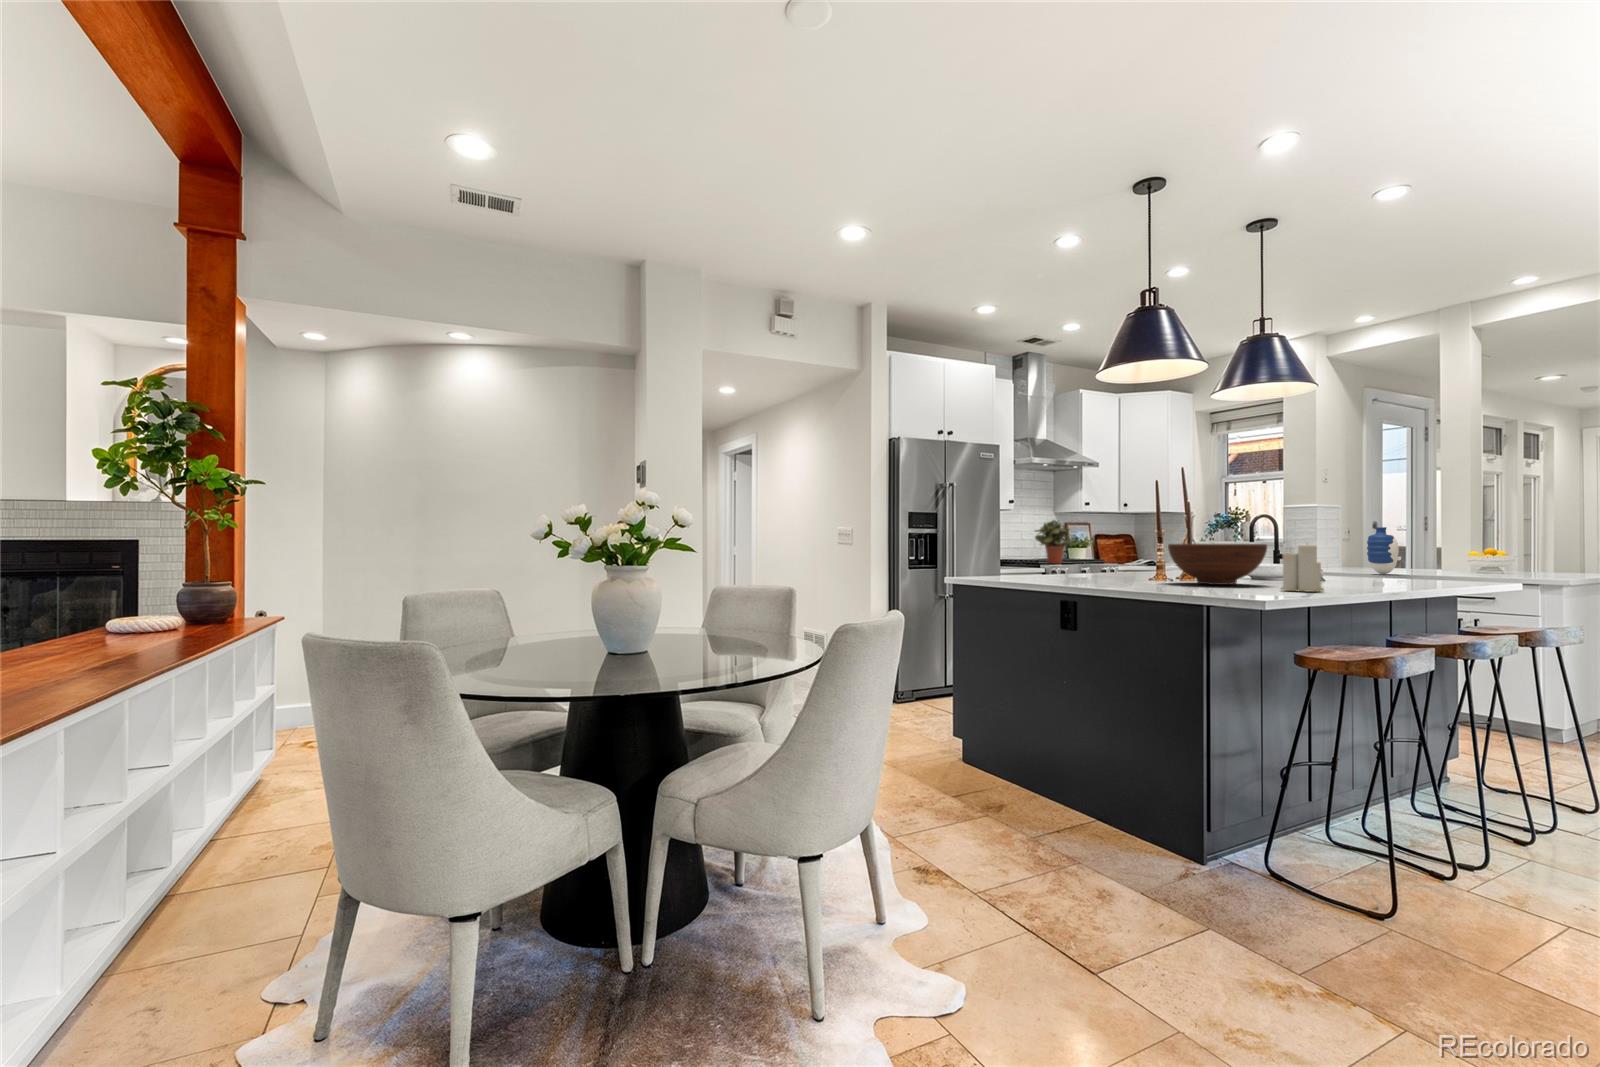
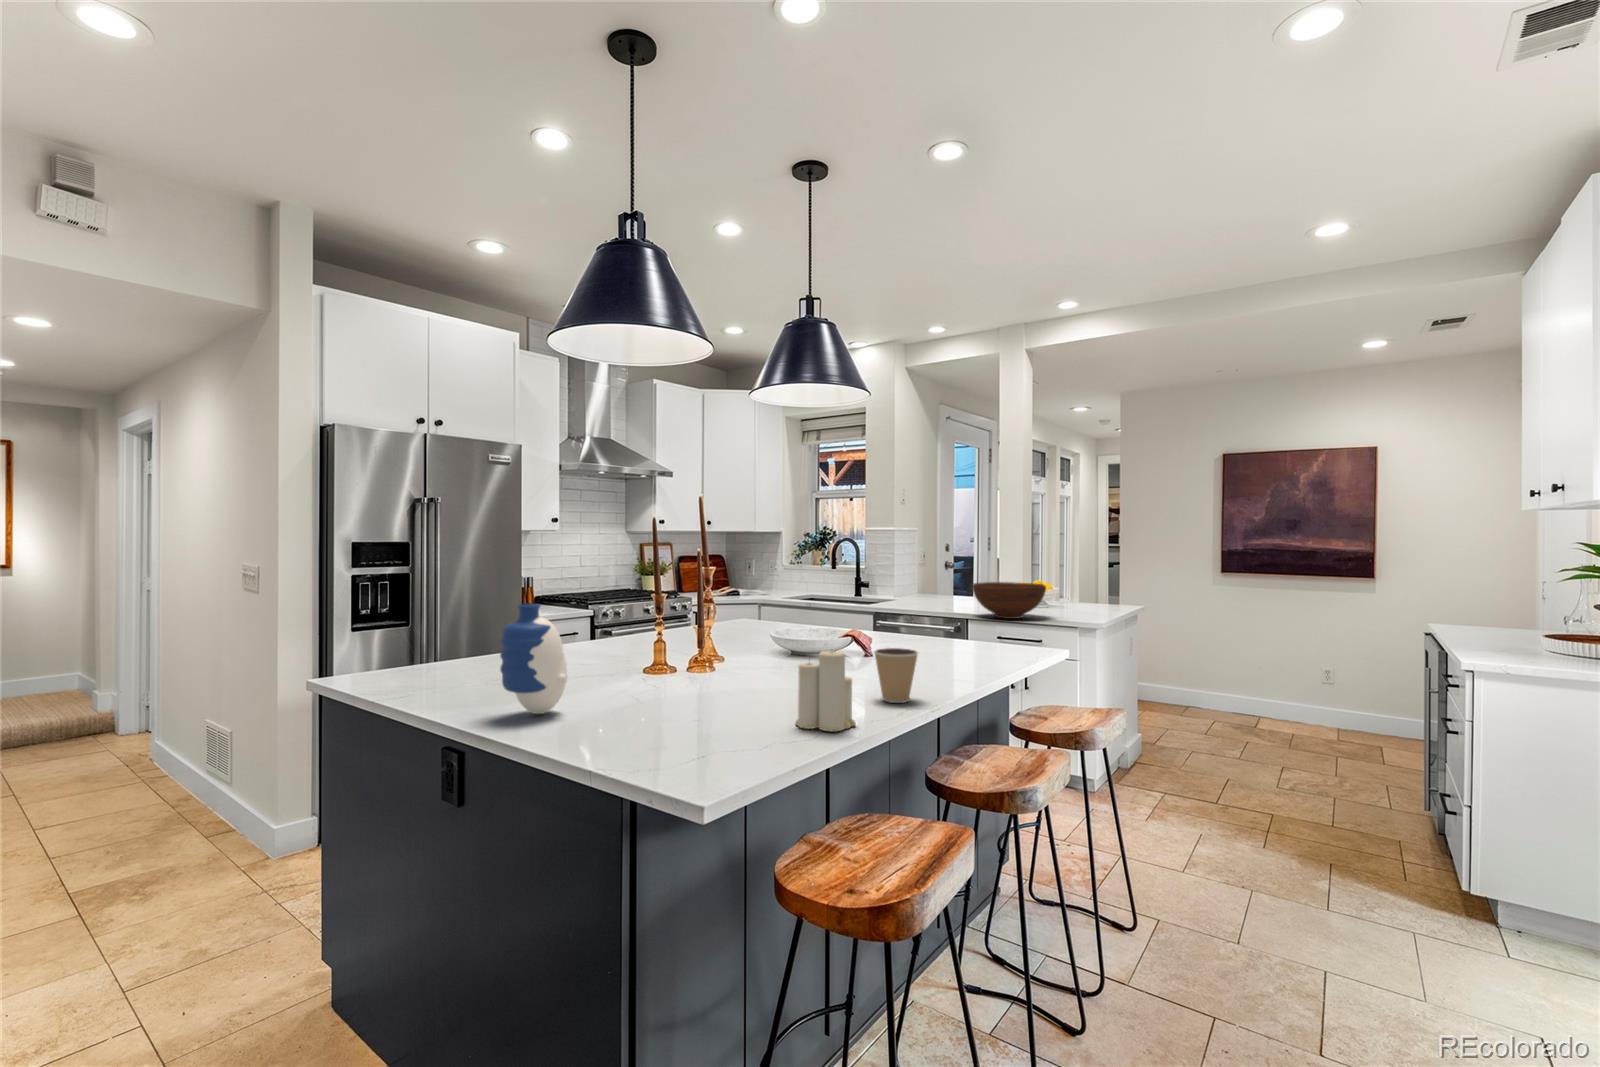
potted plant: present [1035,520,1074,564] -> none [588,543,644,599]
vase: present [1367,527,1401,574] -> present [500,604,568,714]
fruit bowl: present [1168,544,1267,585] -> present [972,582,1046,619]
coffee cup: none [1331,556,1367,589] -> present [874,648,918,703]

